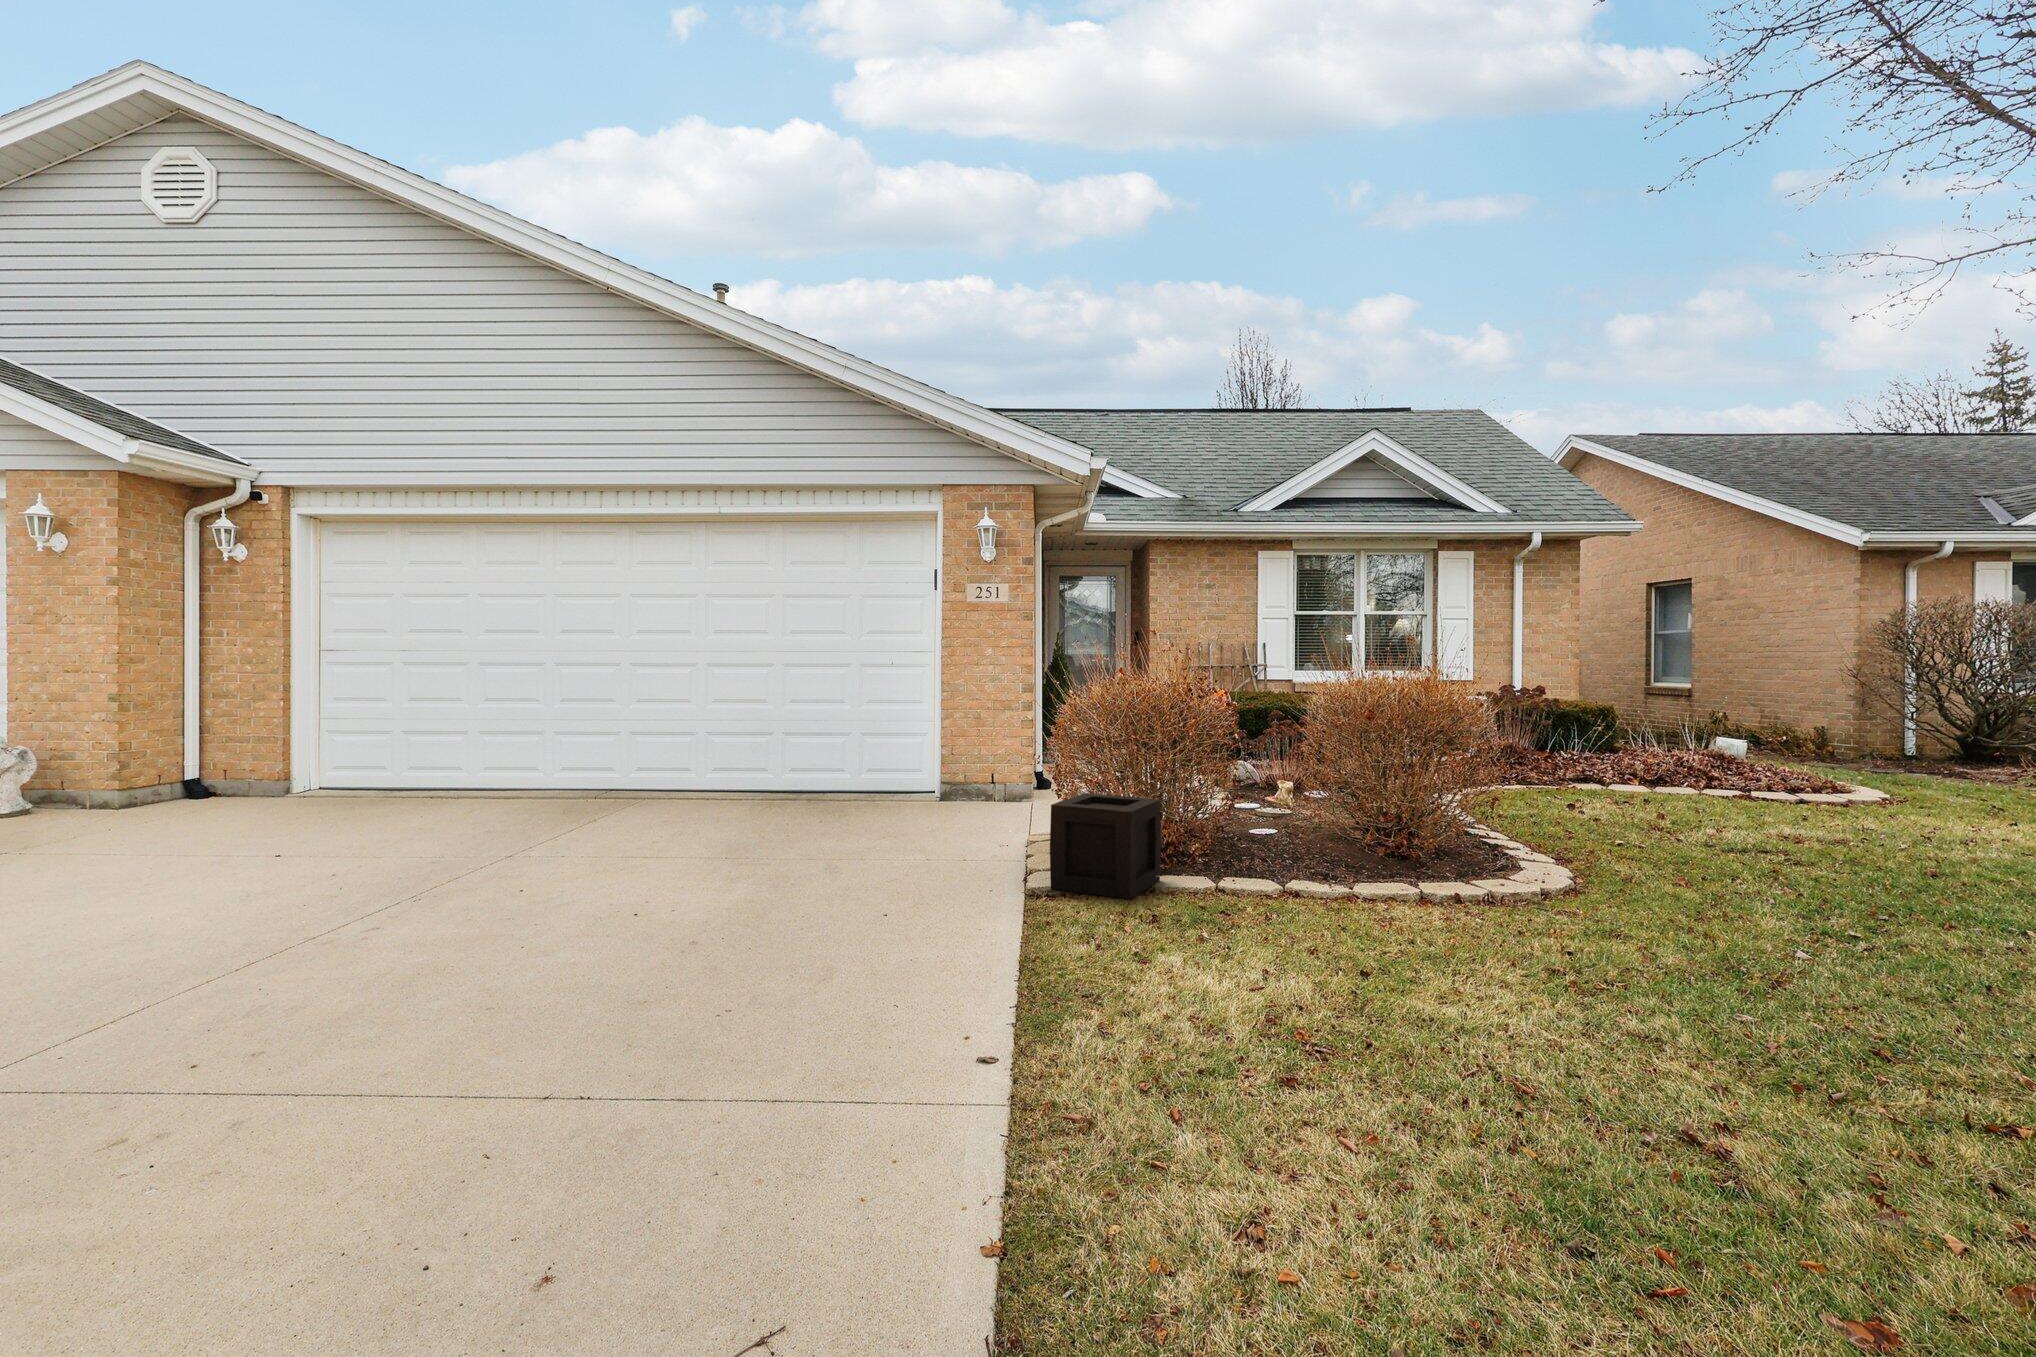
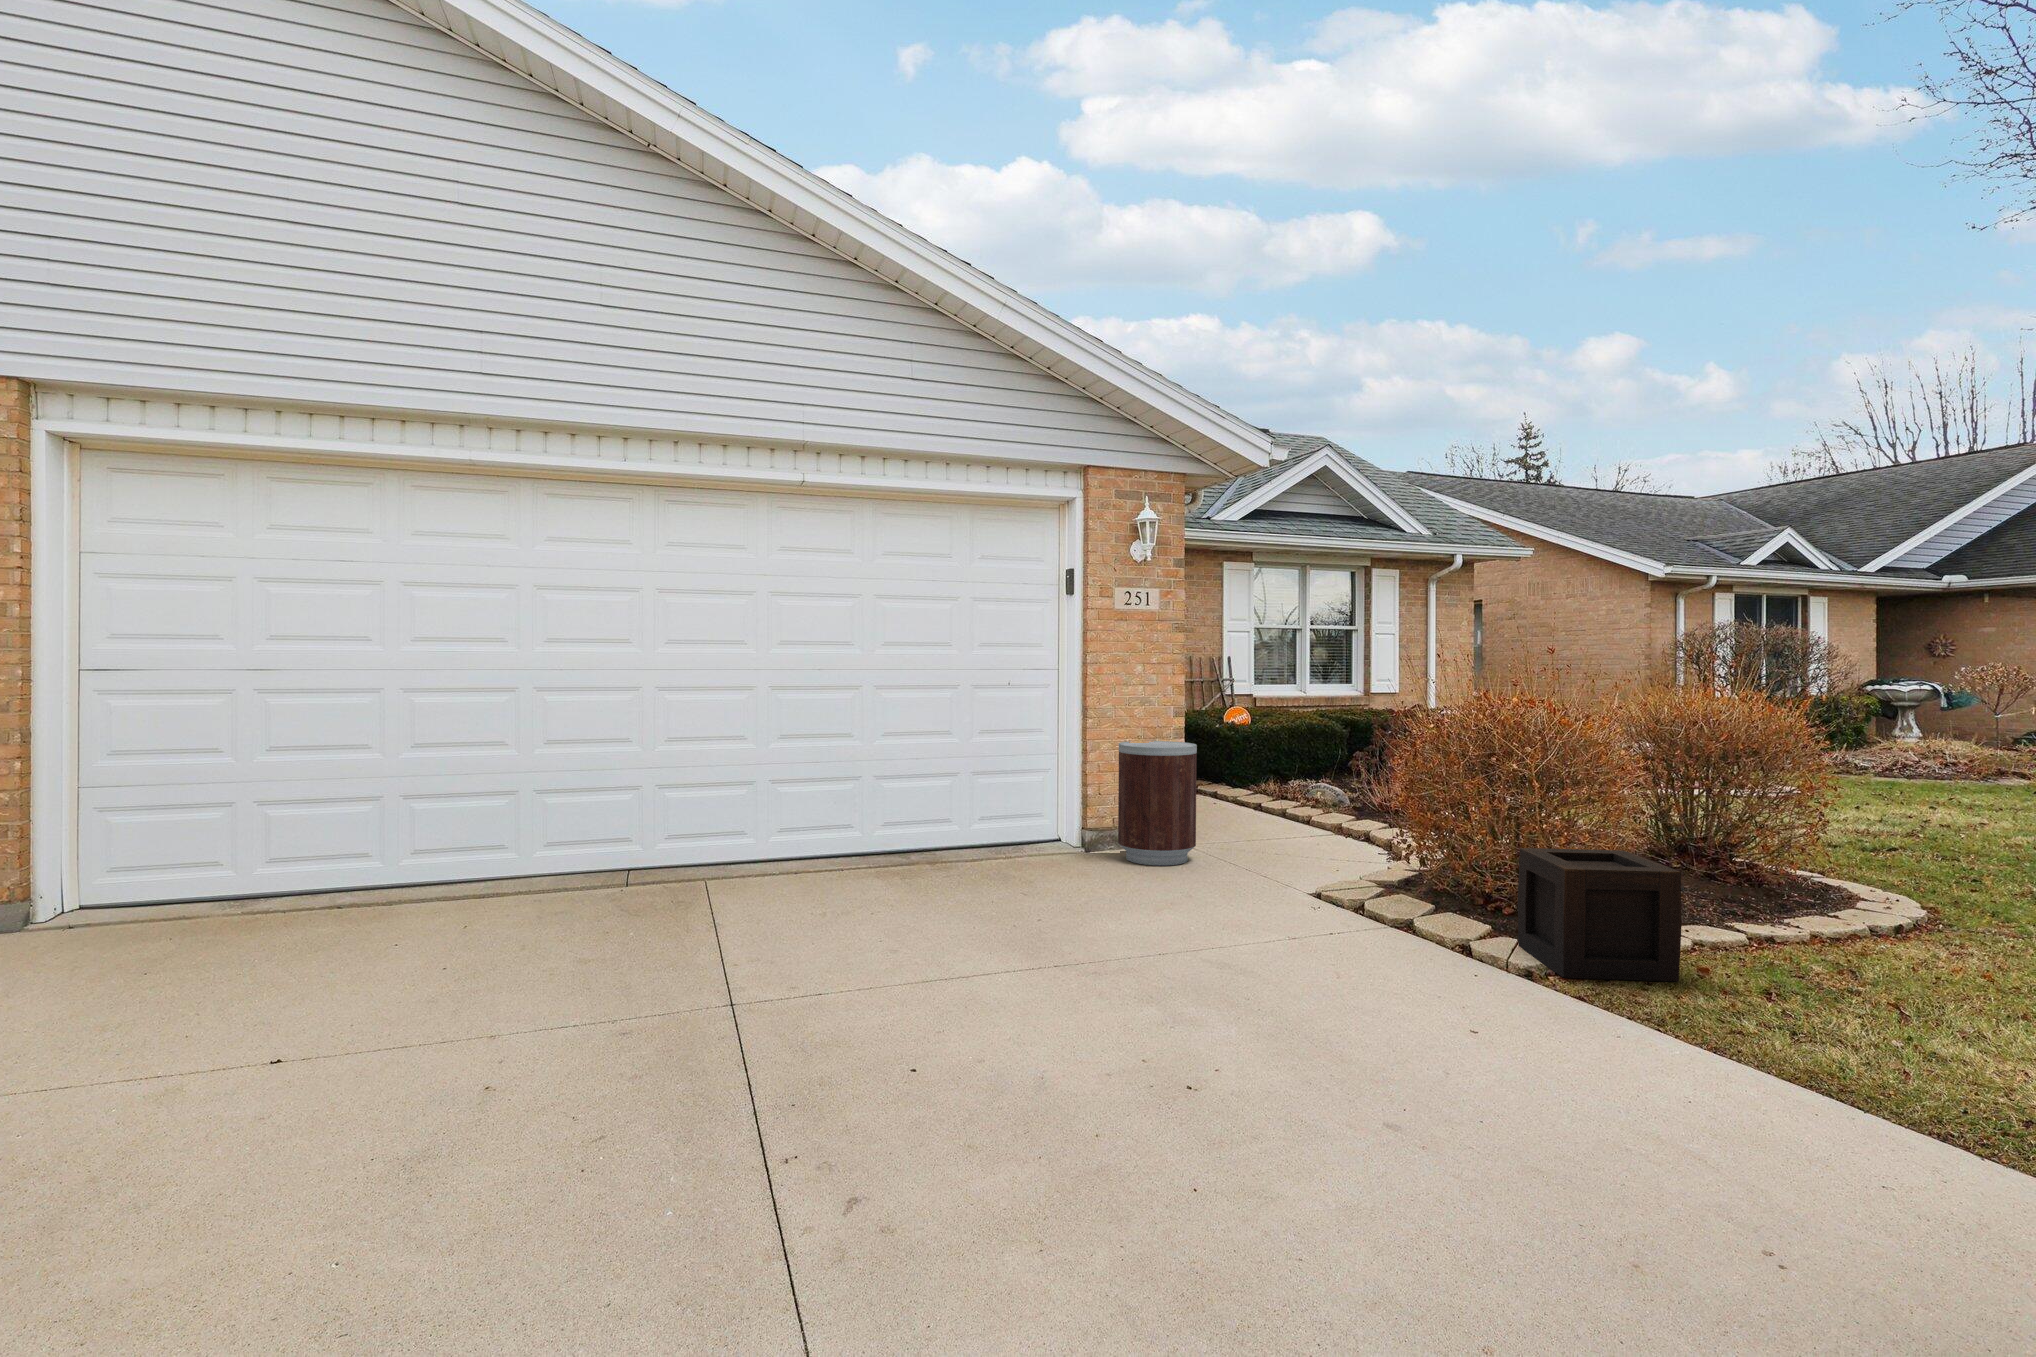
trash can: none [955,710,1018,809] -> present [1118,741,1197,865]

